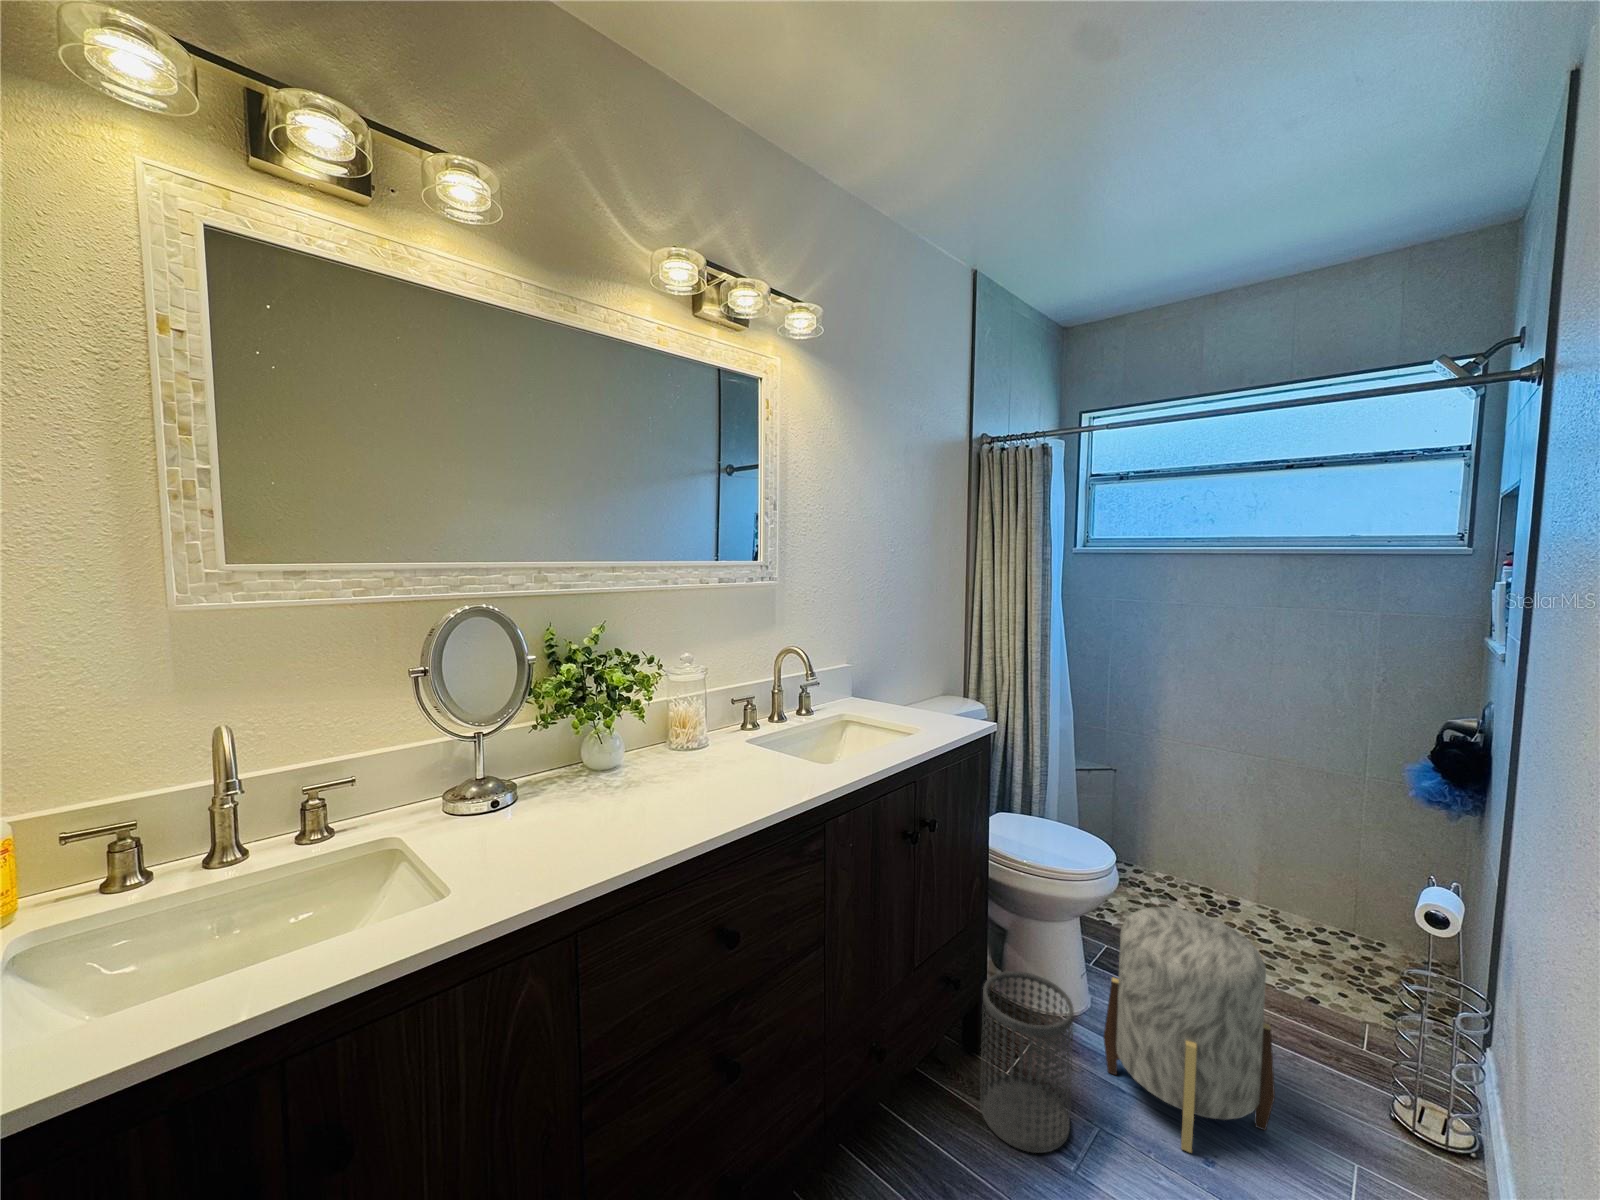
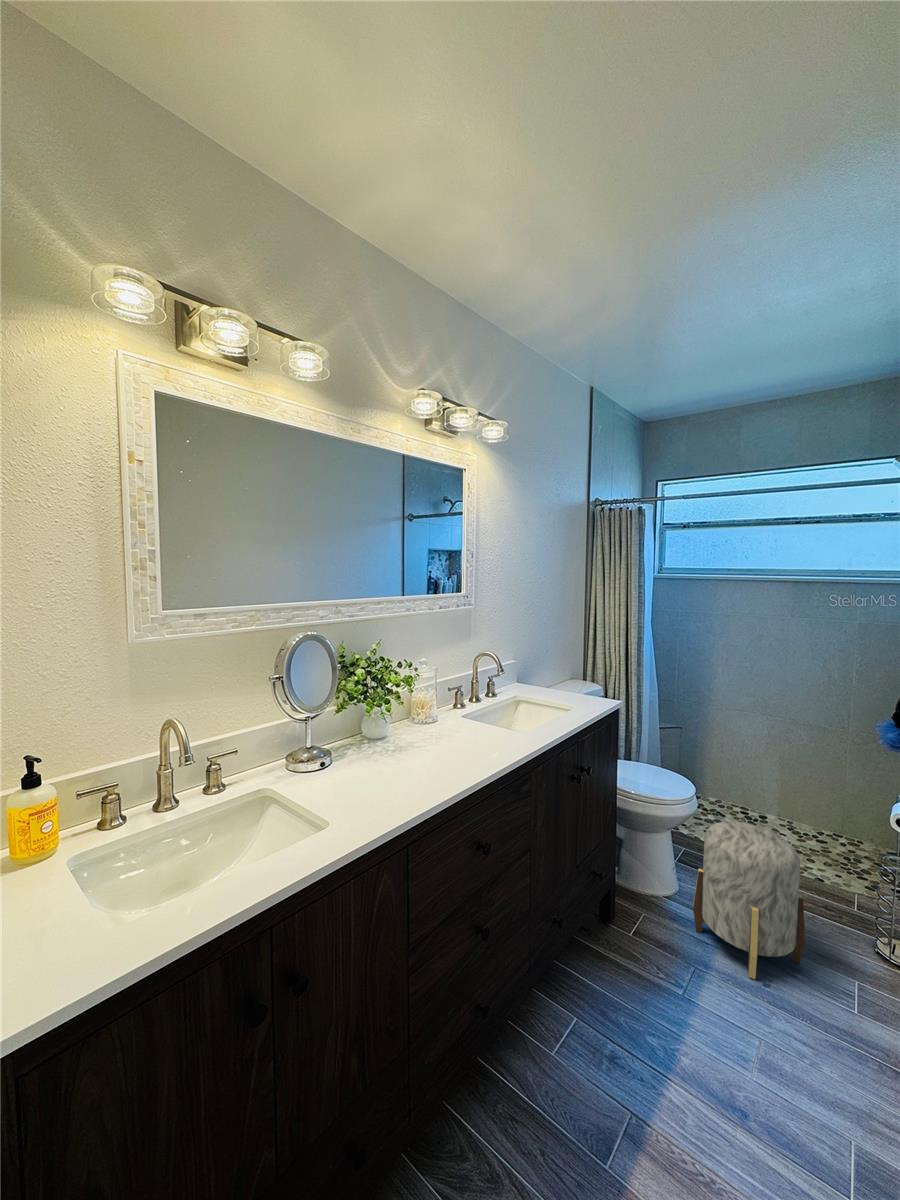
wastebasket: present [980,971,1074,1153] -> none [617,866,680,984]

